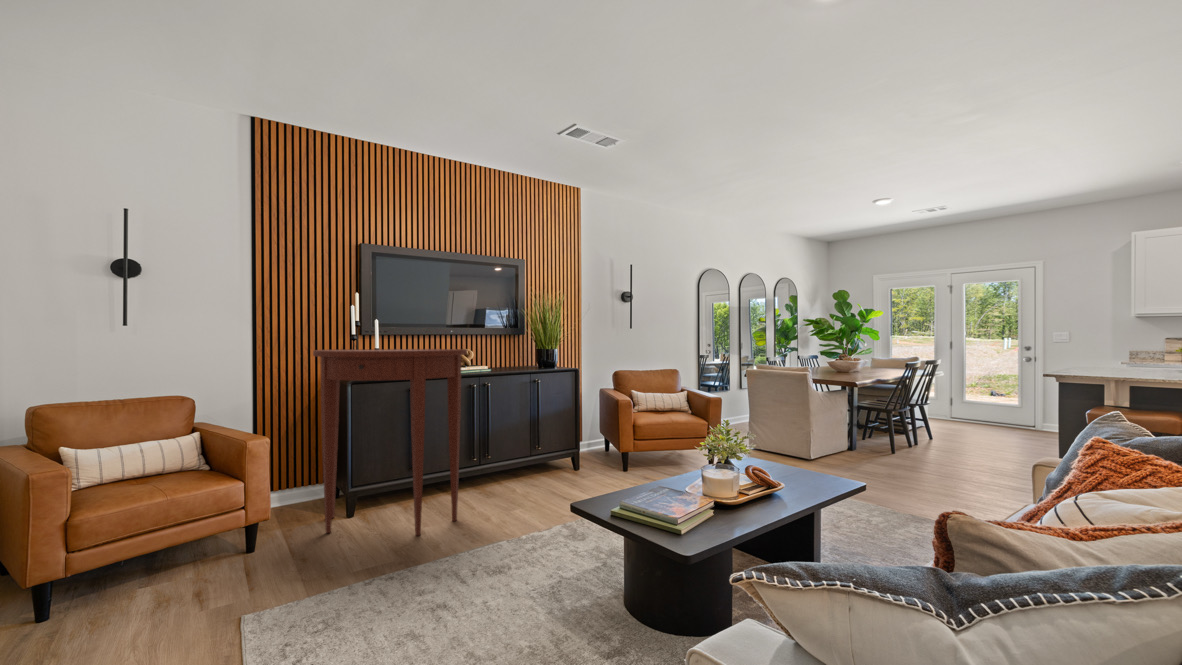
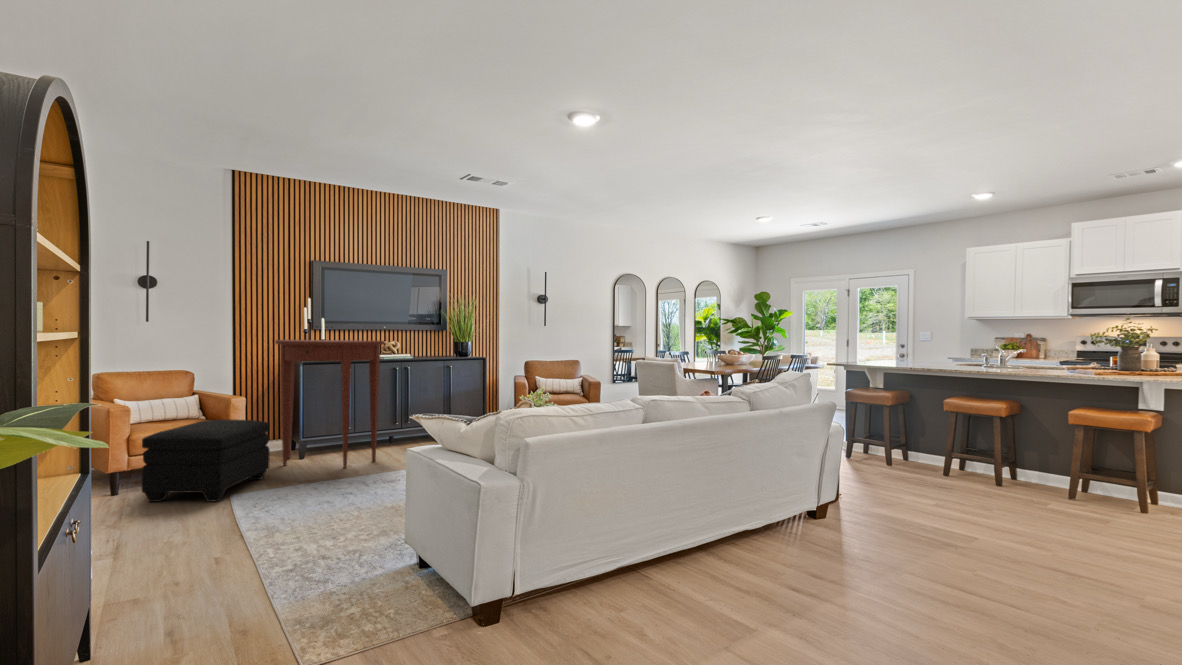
ottoman: none [84,475,308,638] -> present [142,419,270,502]

